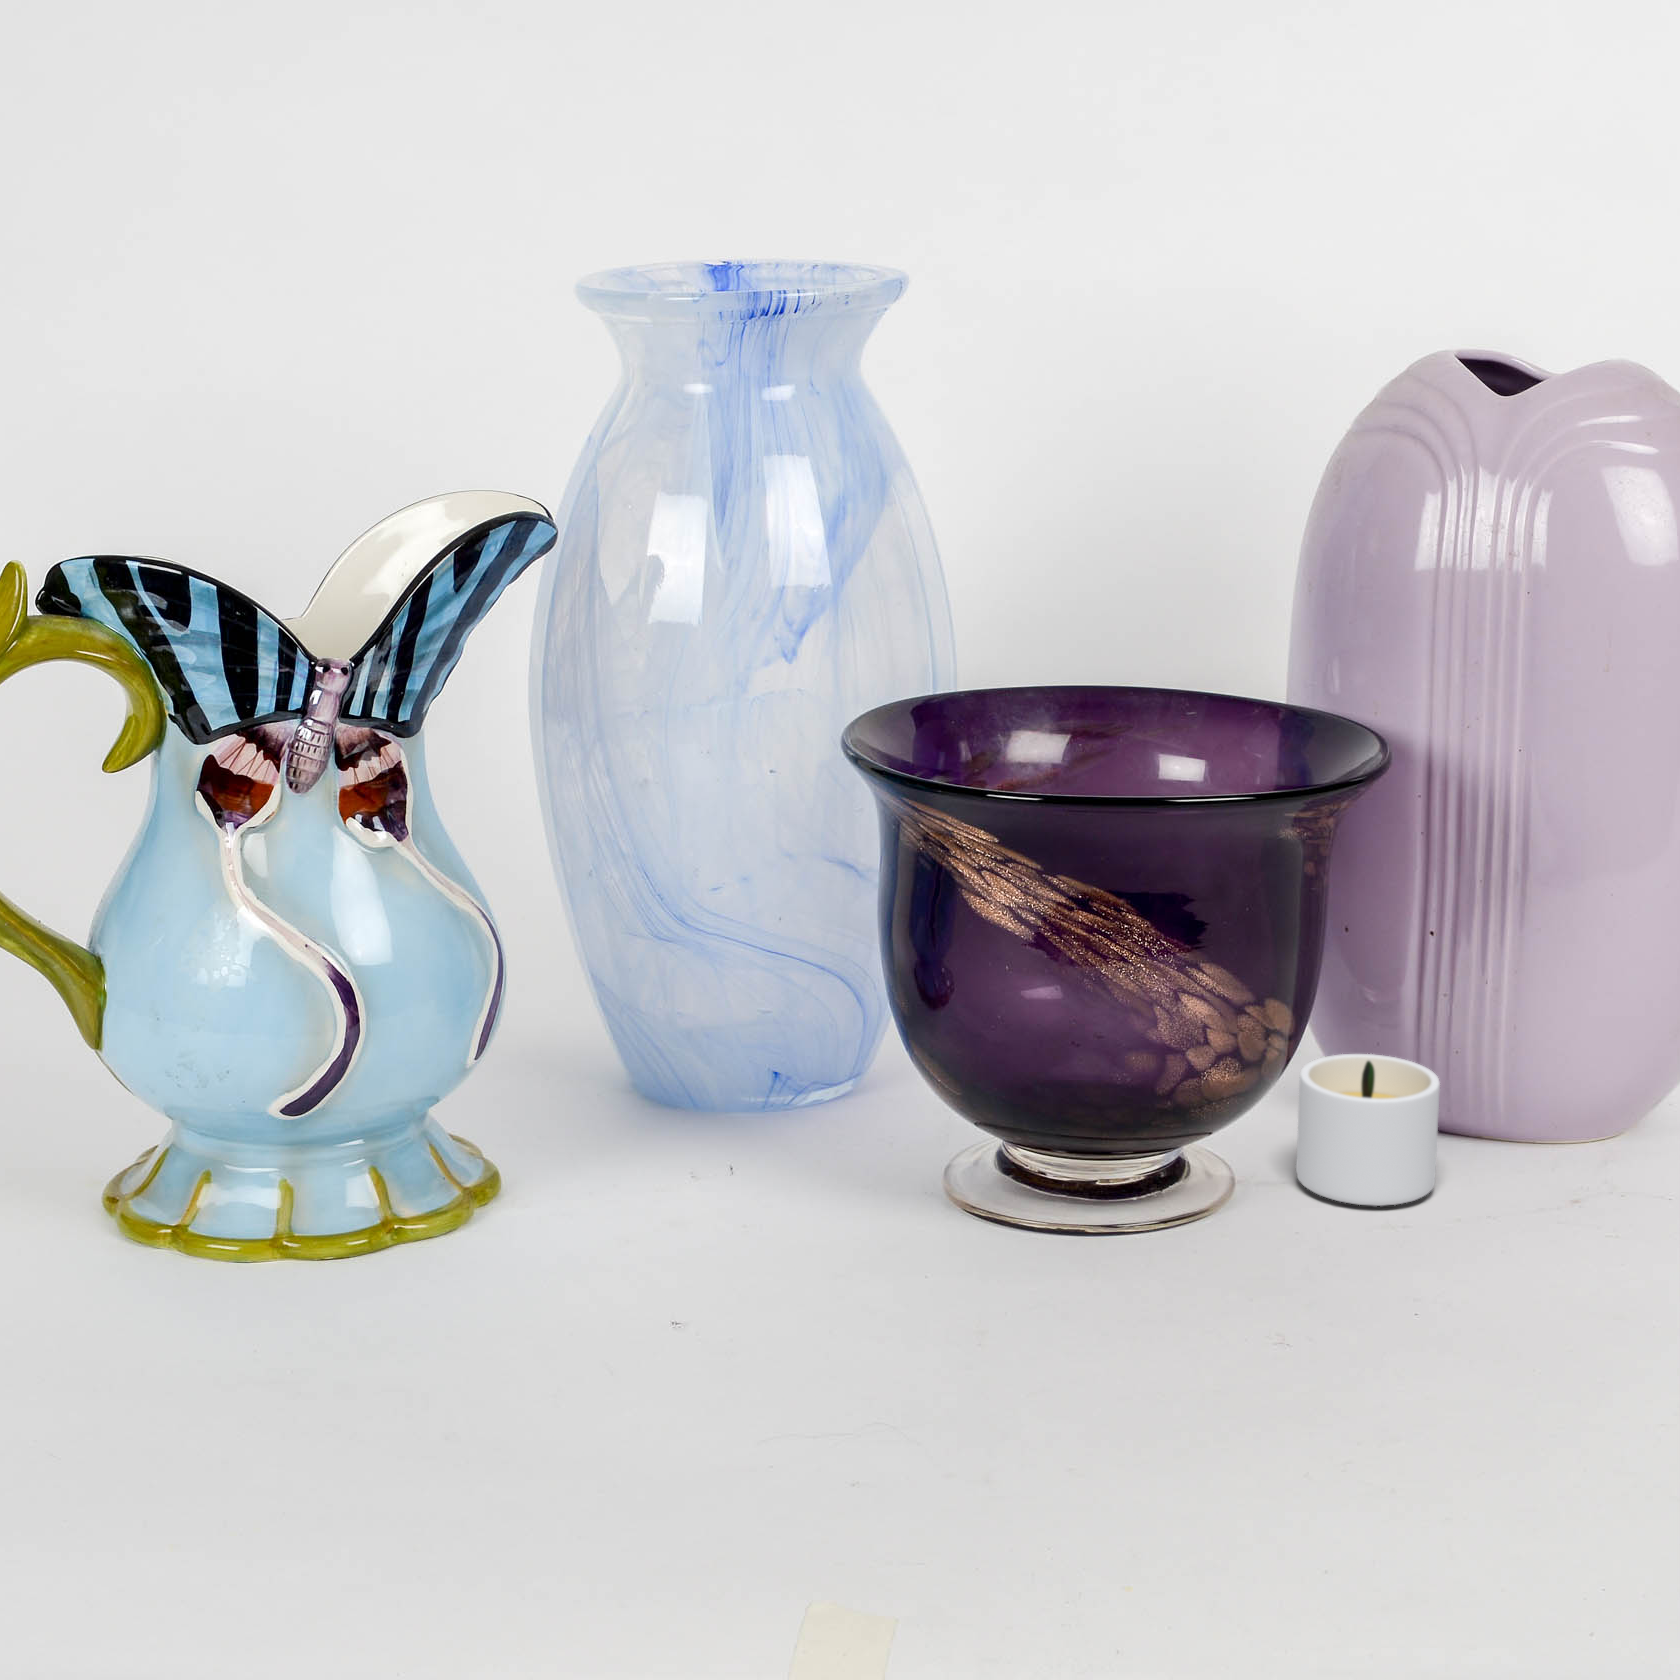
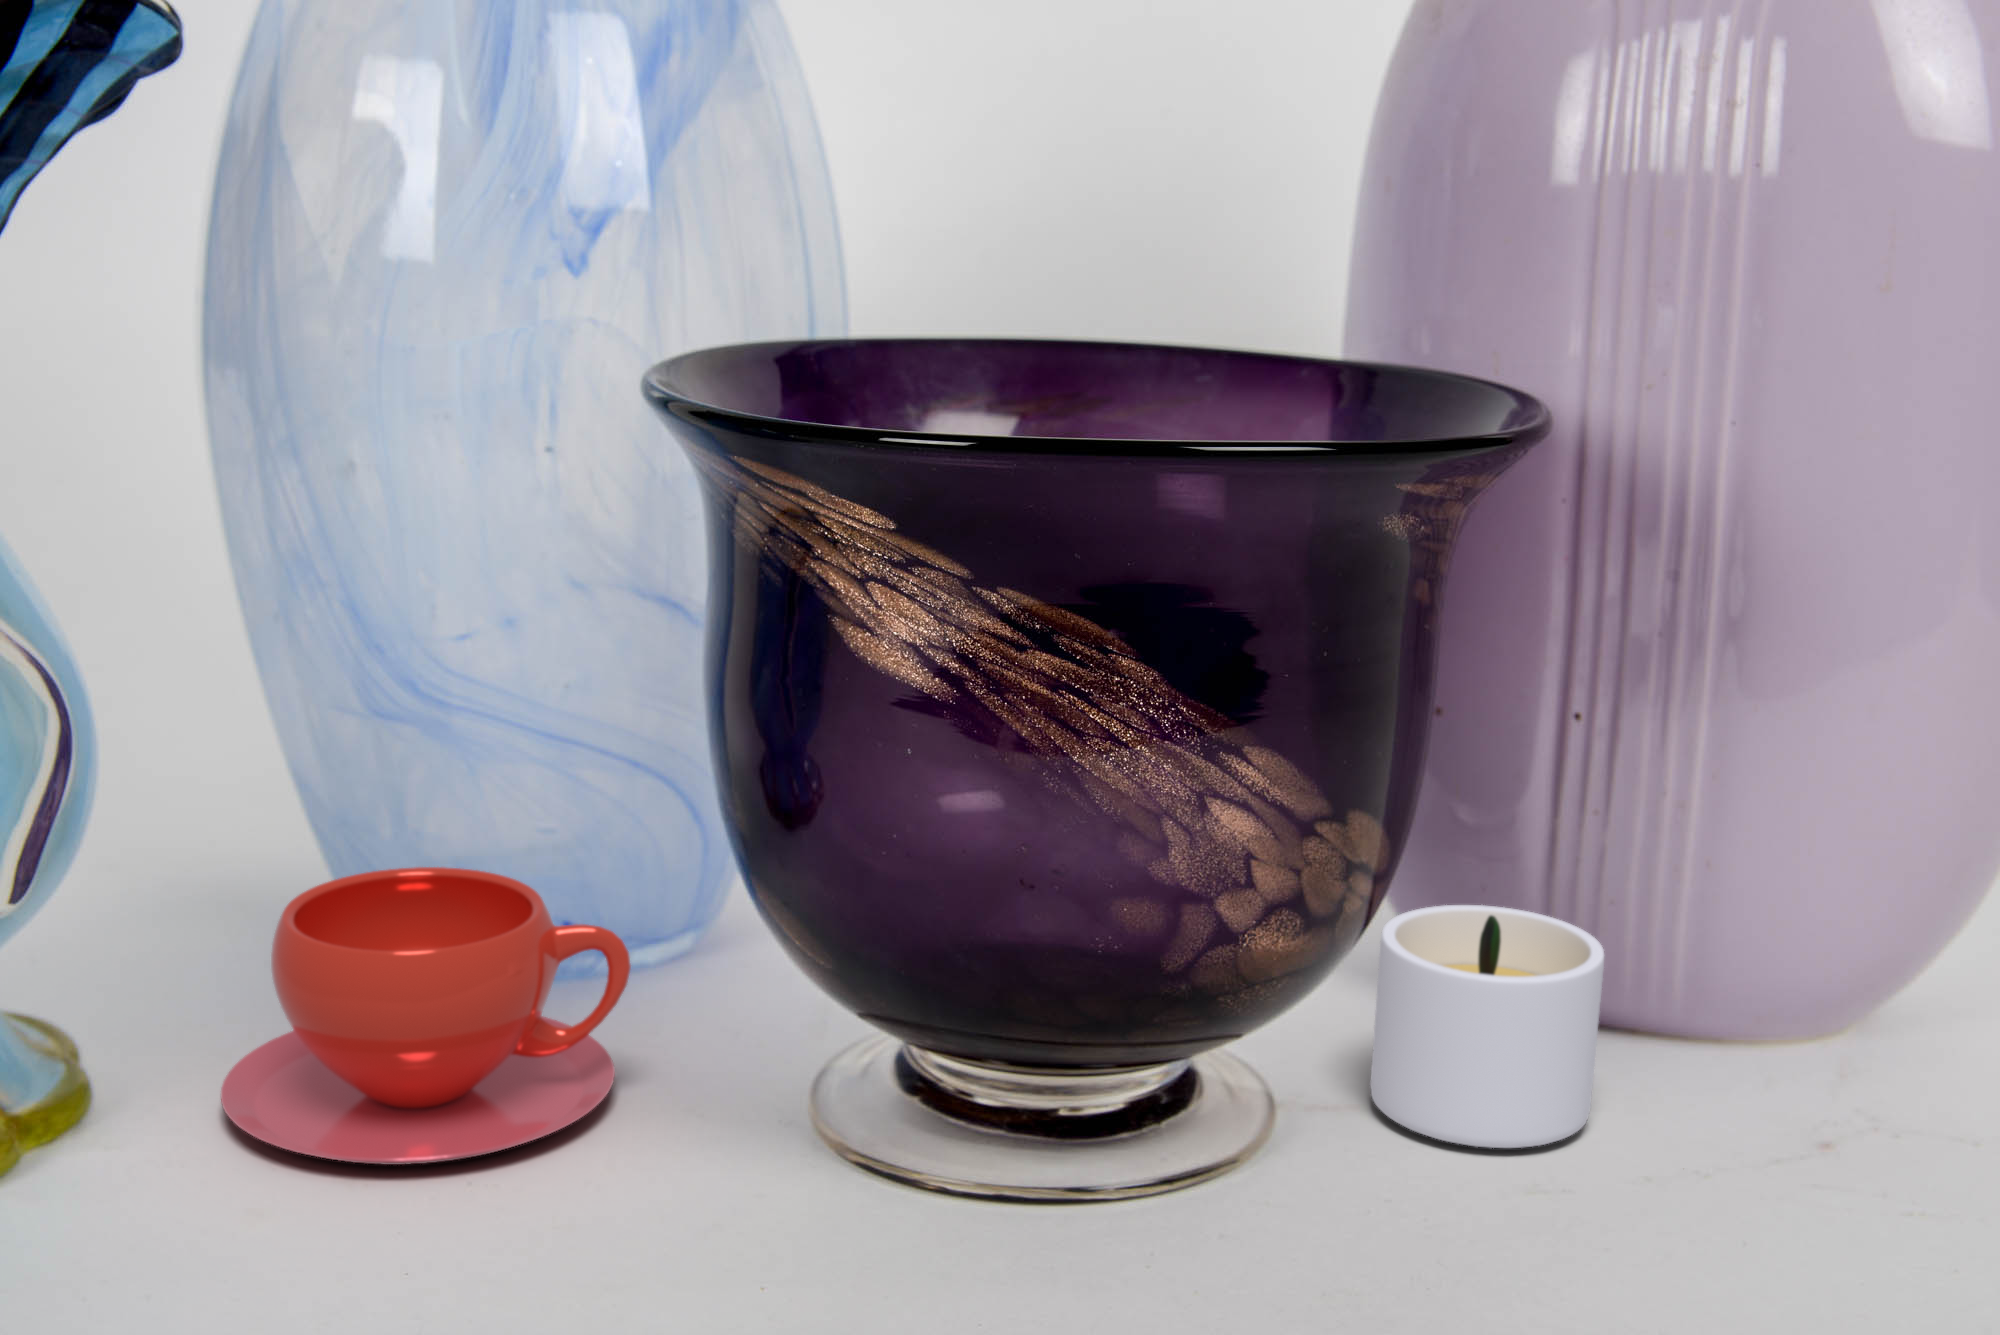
teacup: none [588,1032,834,1212] -> present [220,867,631,1165]

